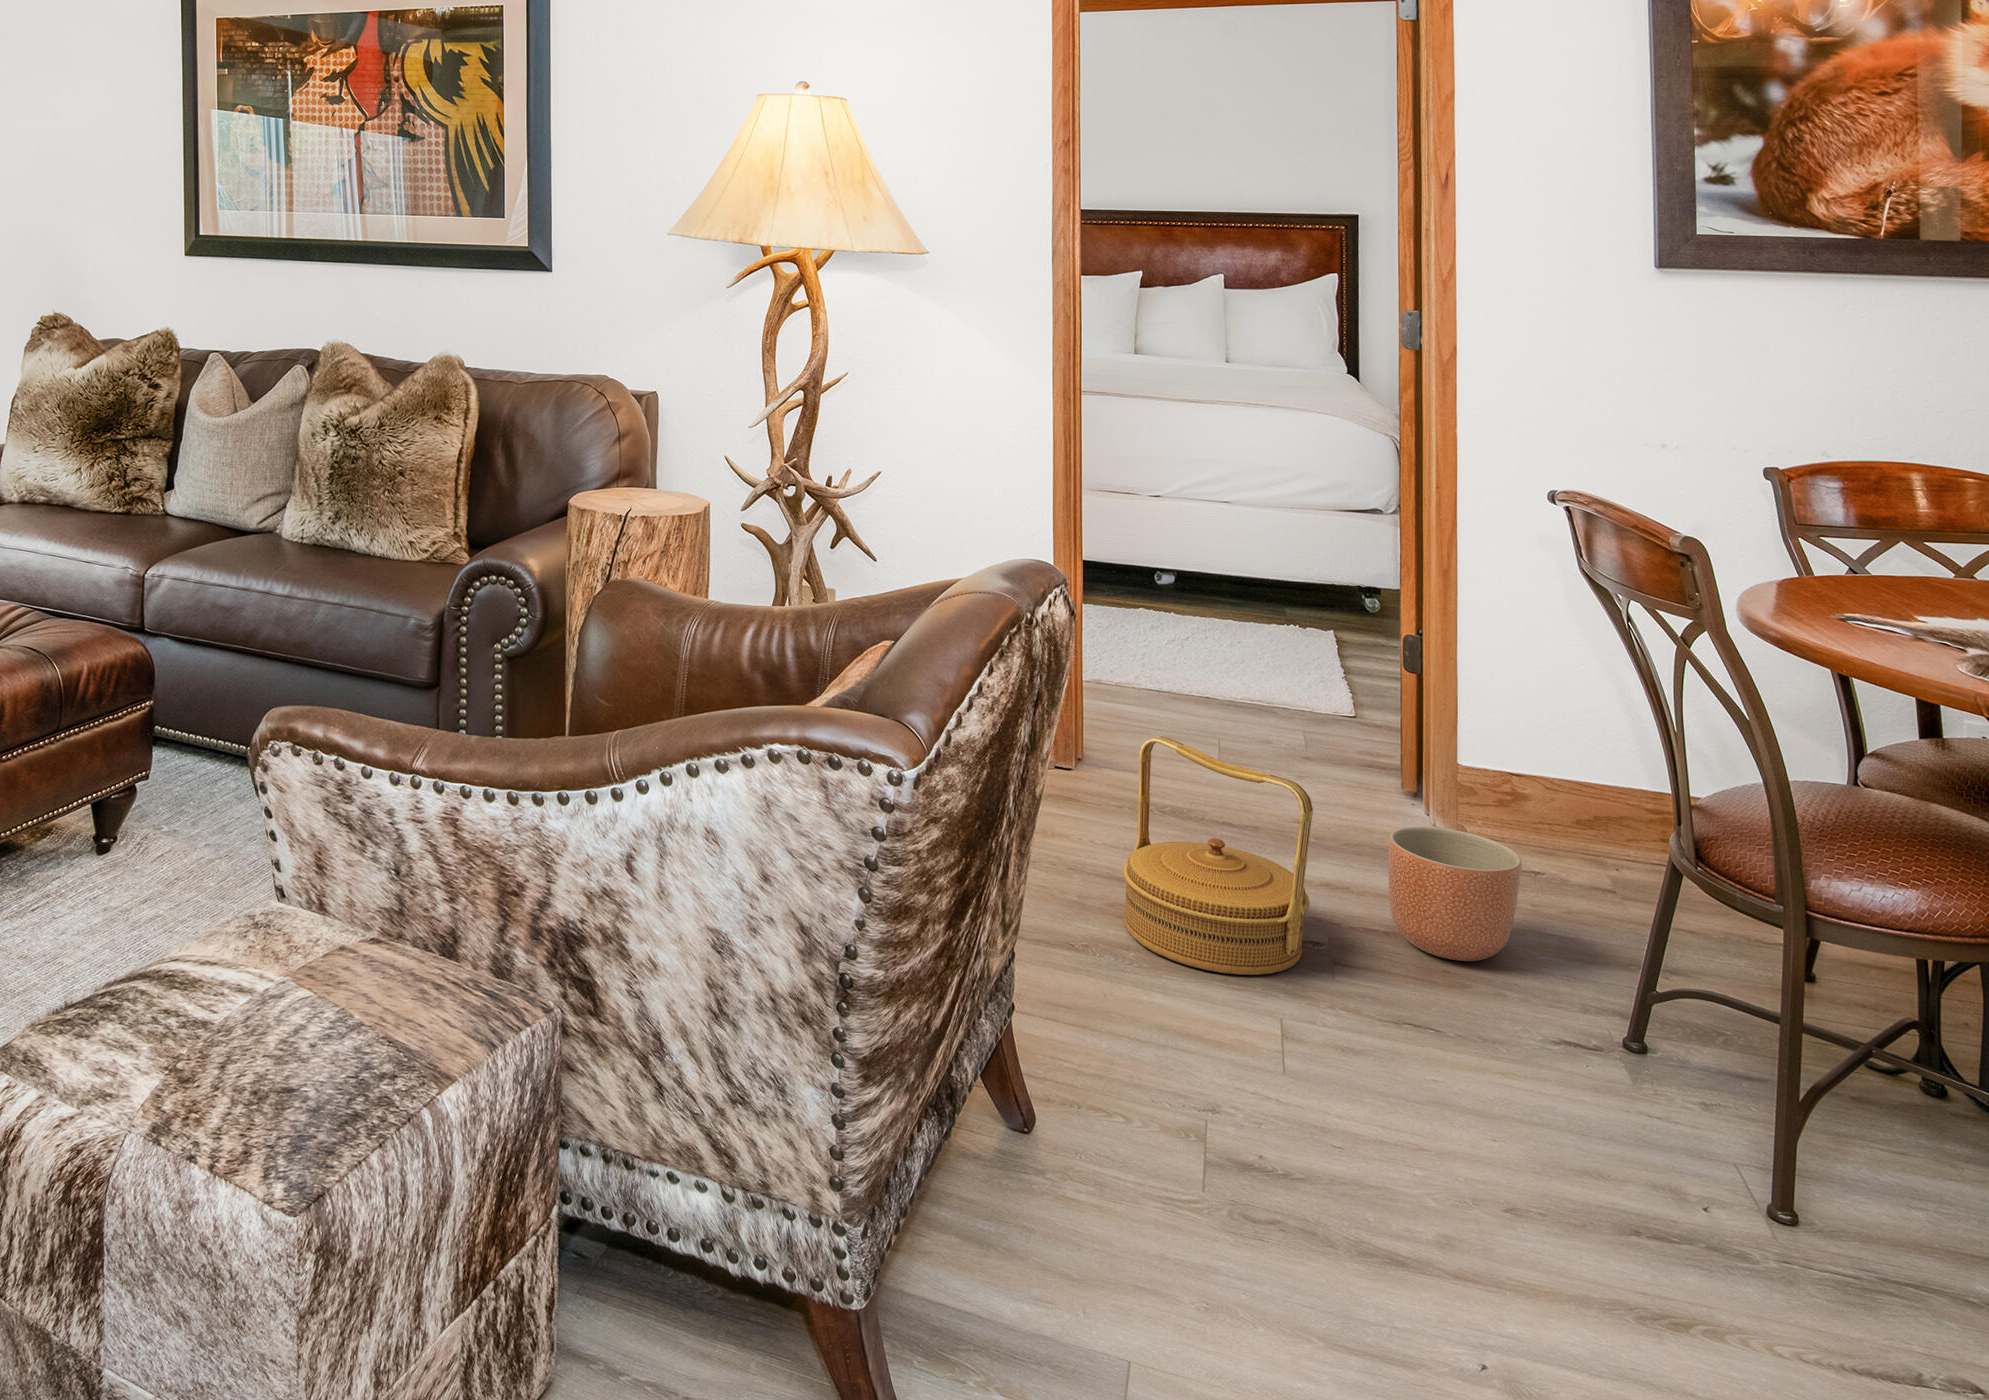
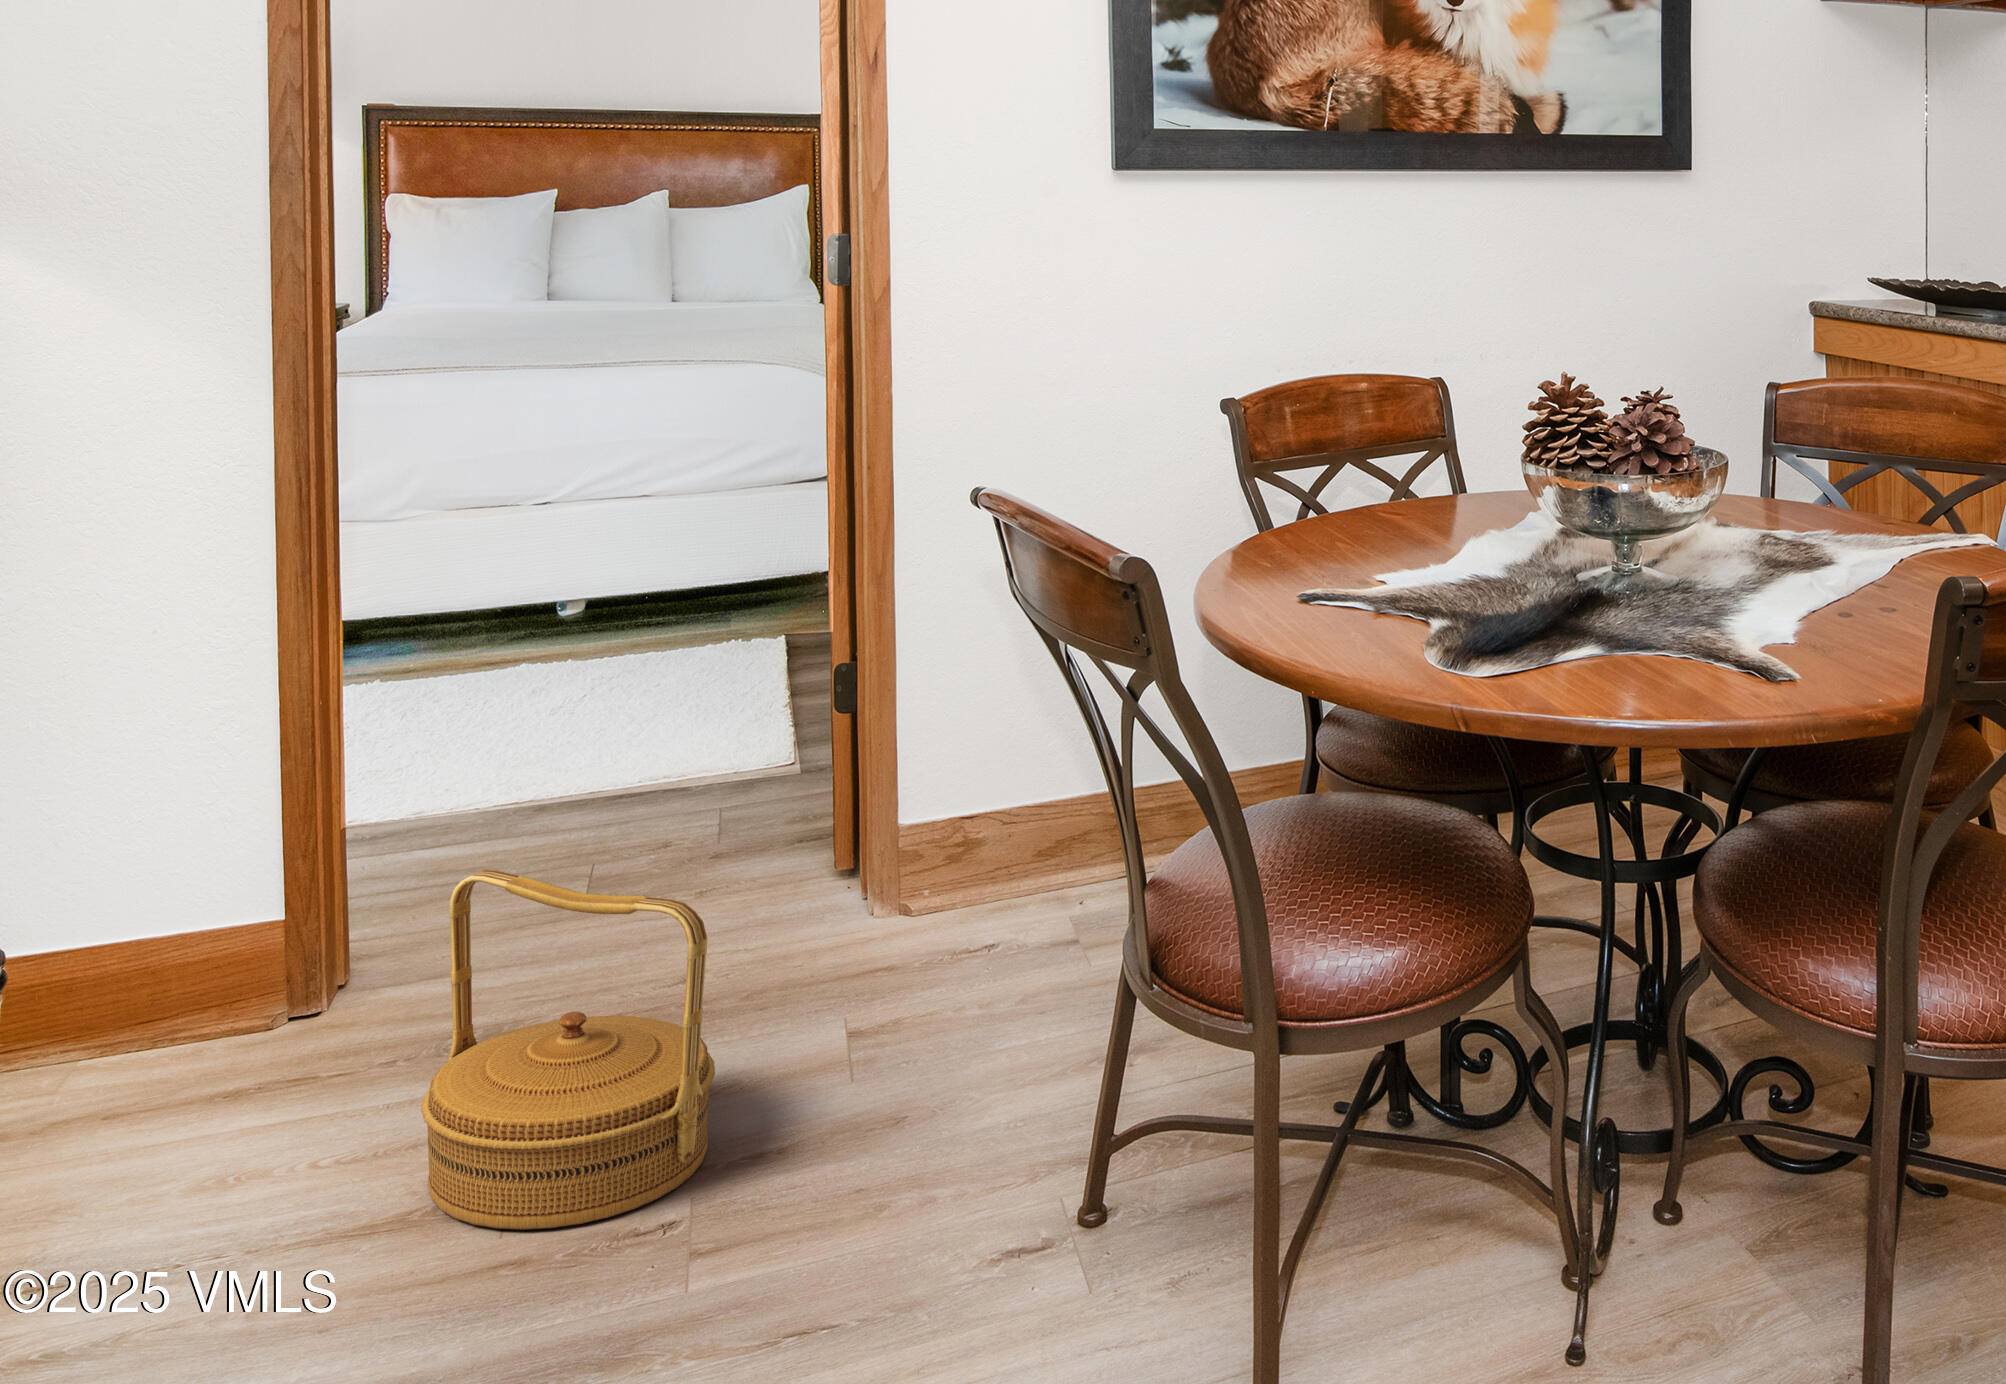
planter: present [1388,827,1522,961] -> none [827,912,988,1094]

